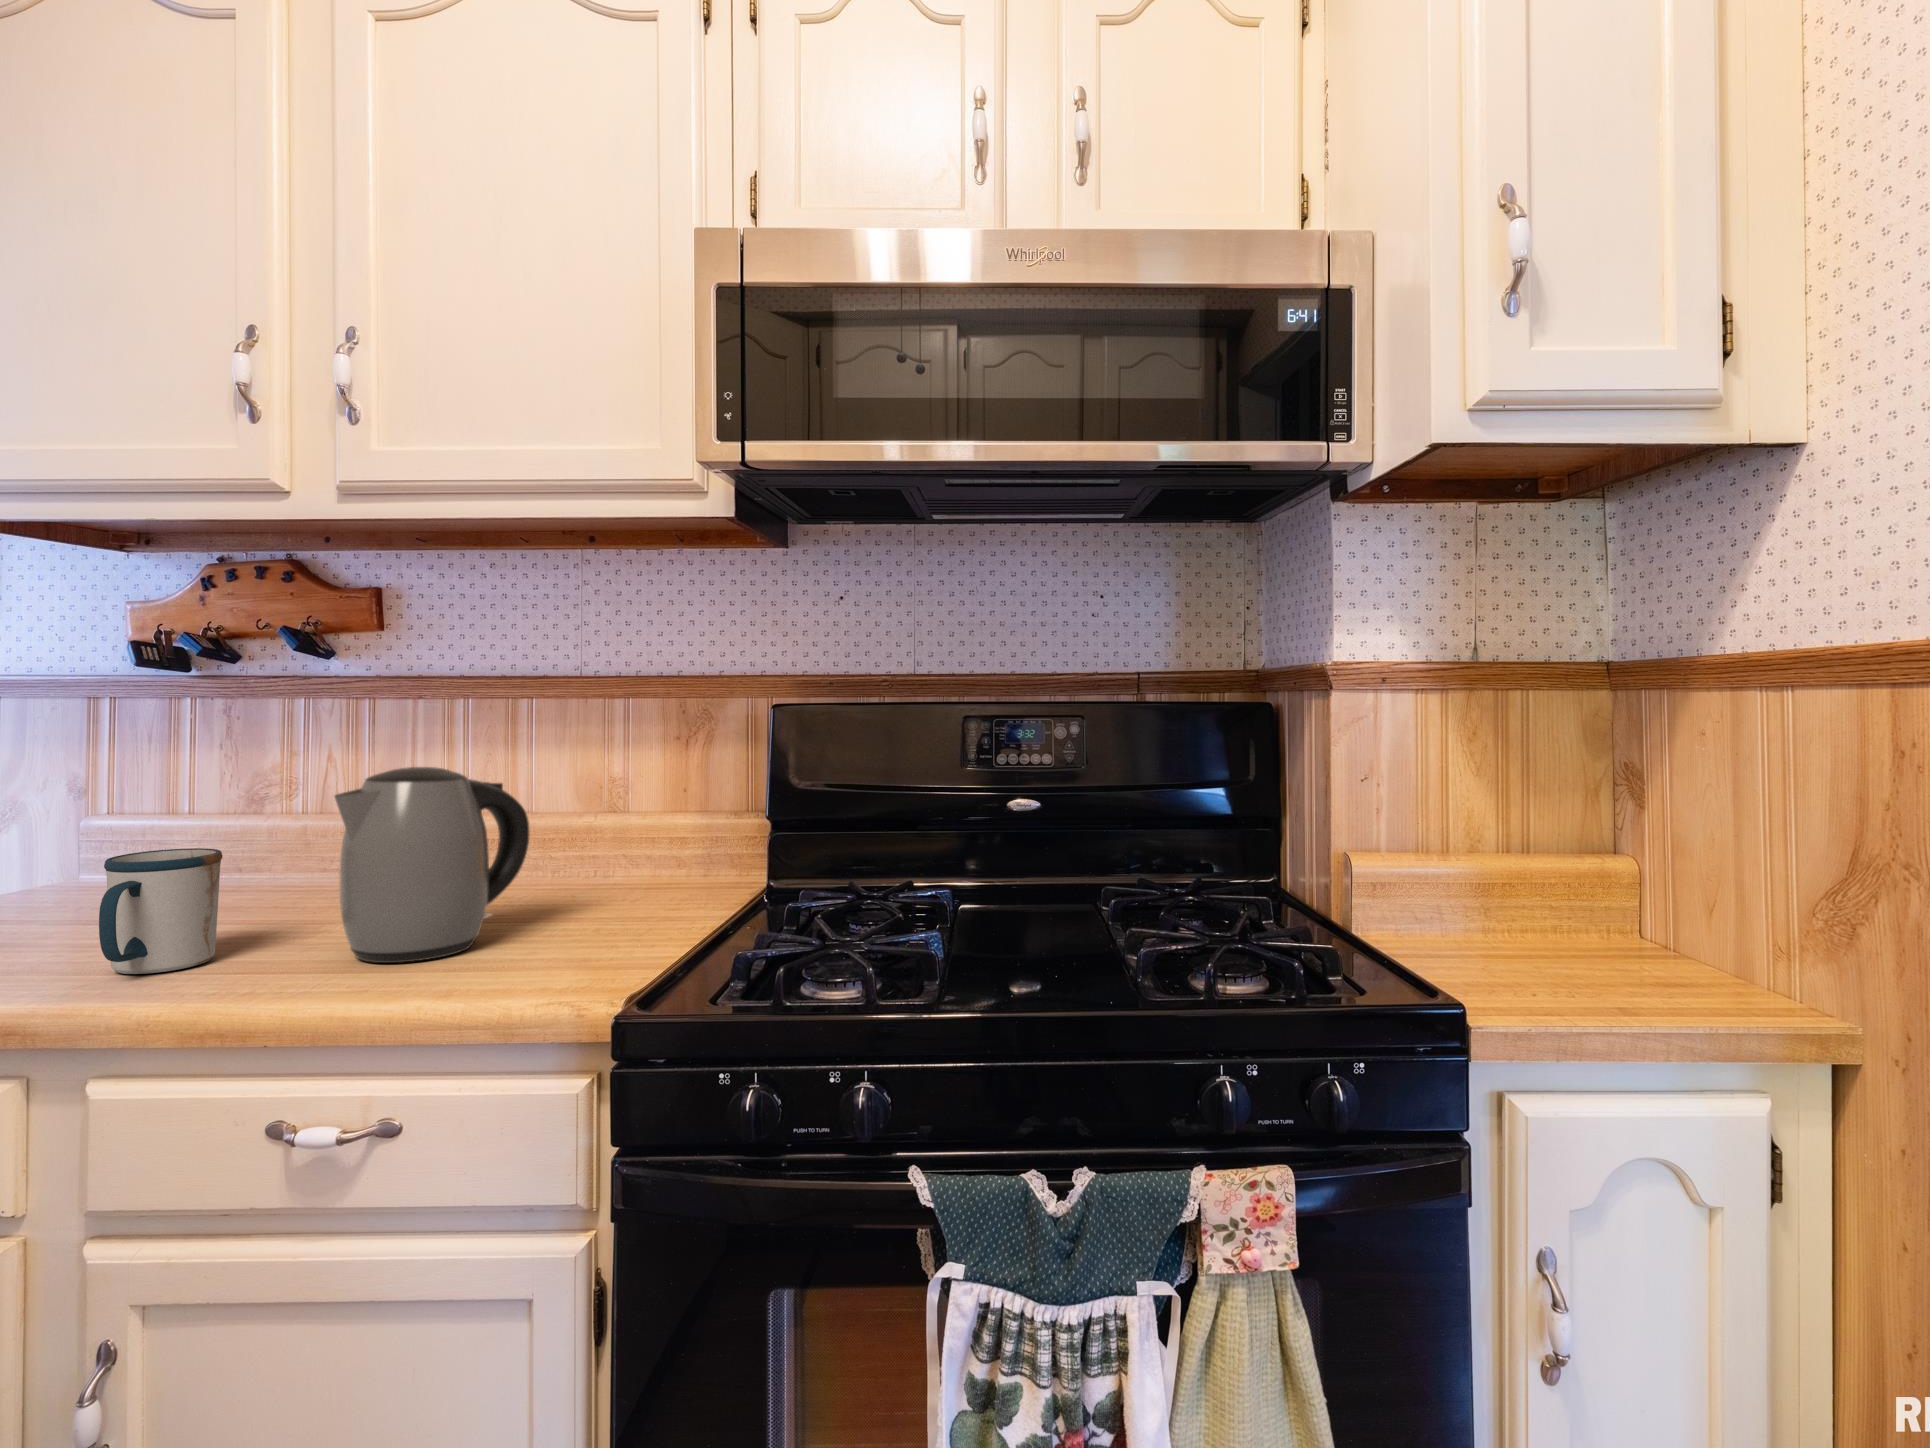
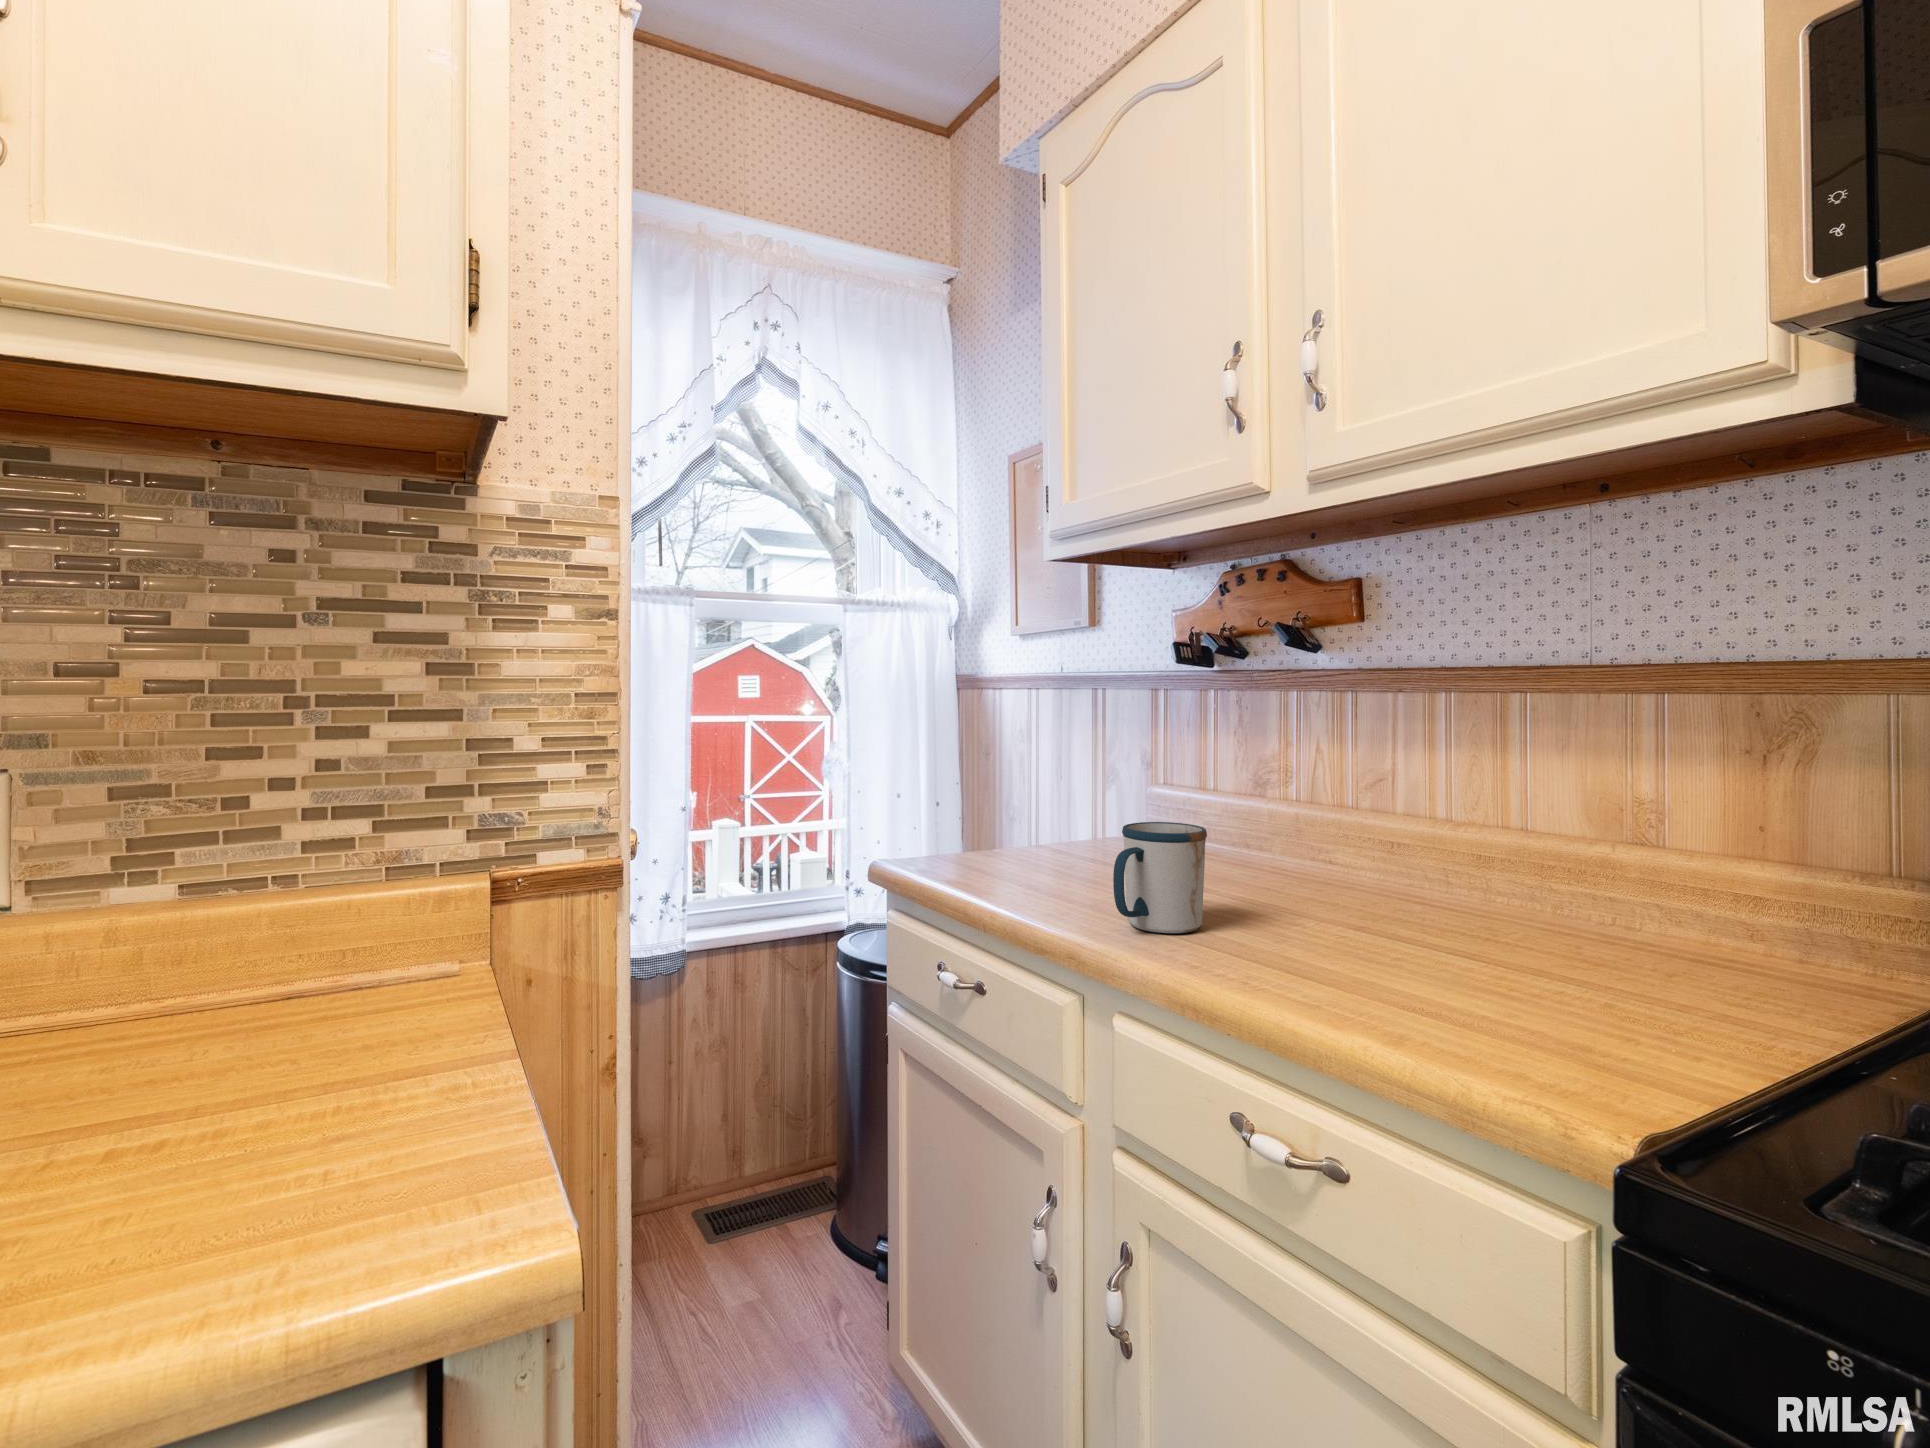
kettle: present [335,767,529,963] -> none [1292,765,1514,984]

